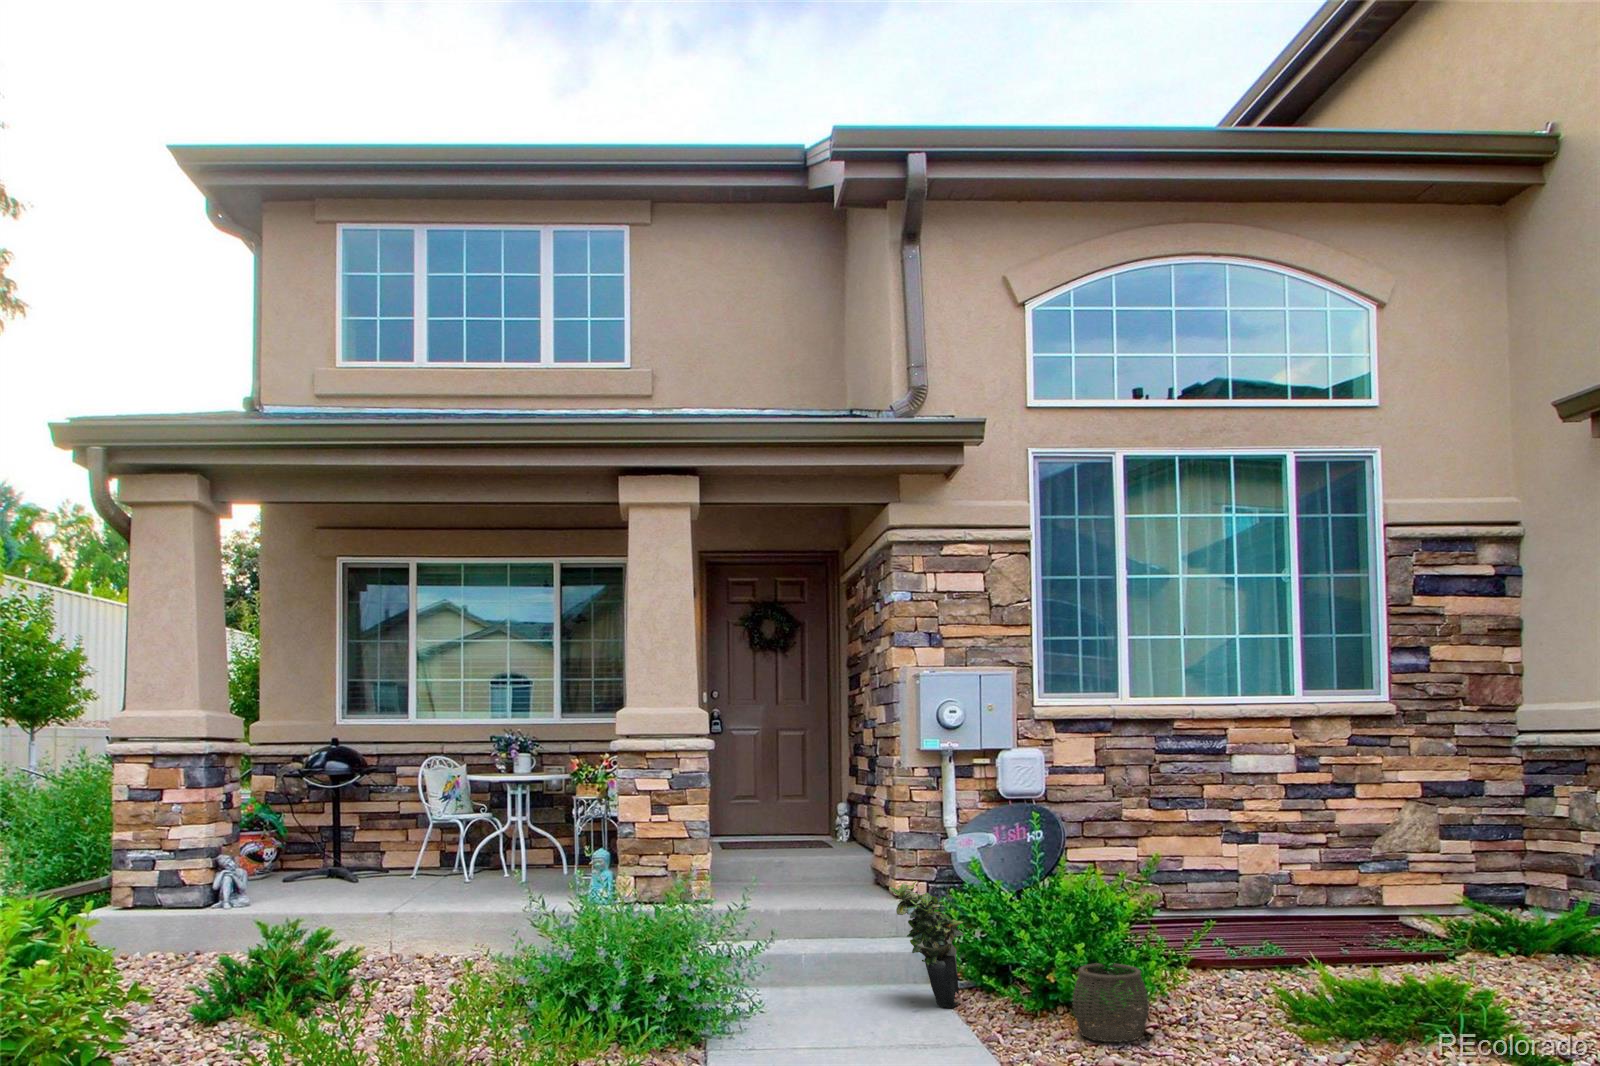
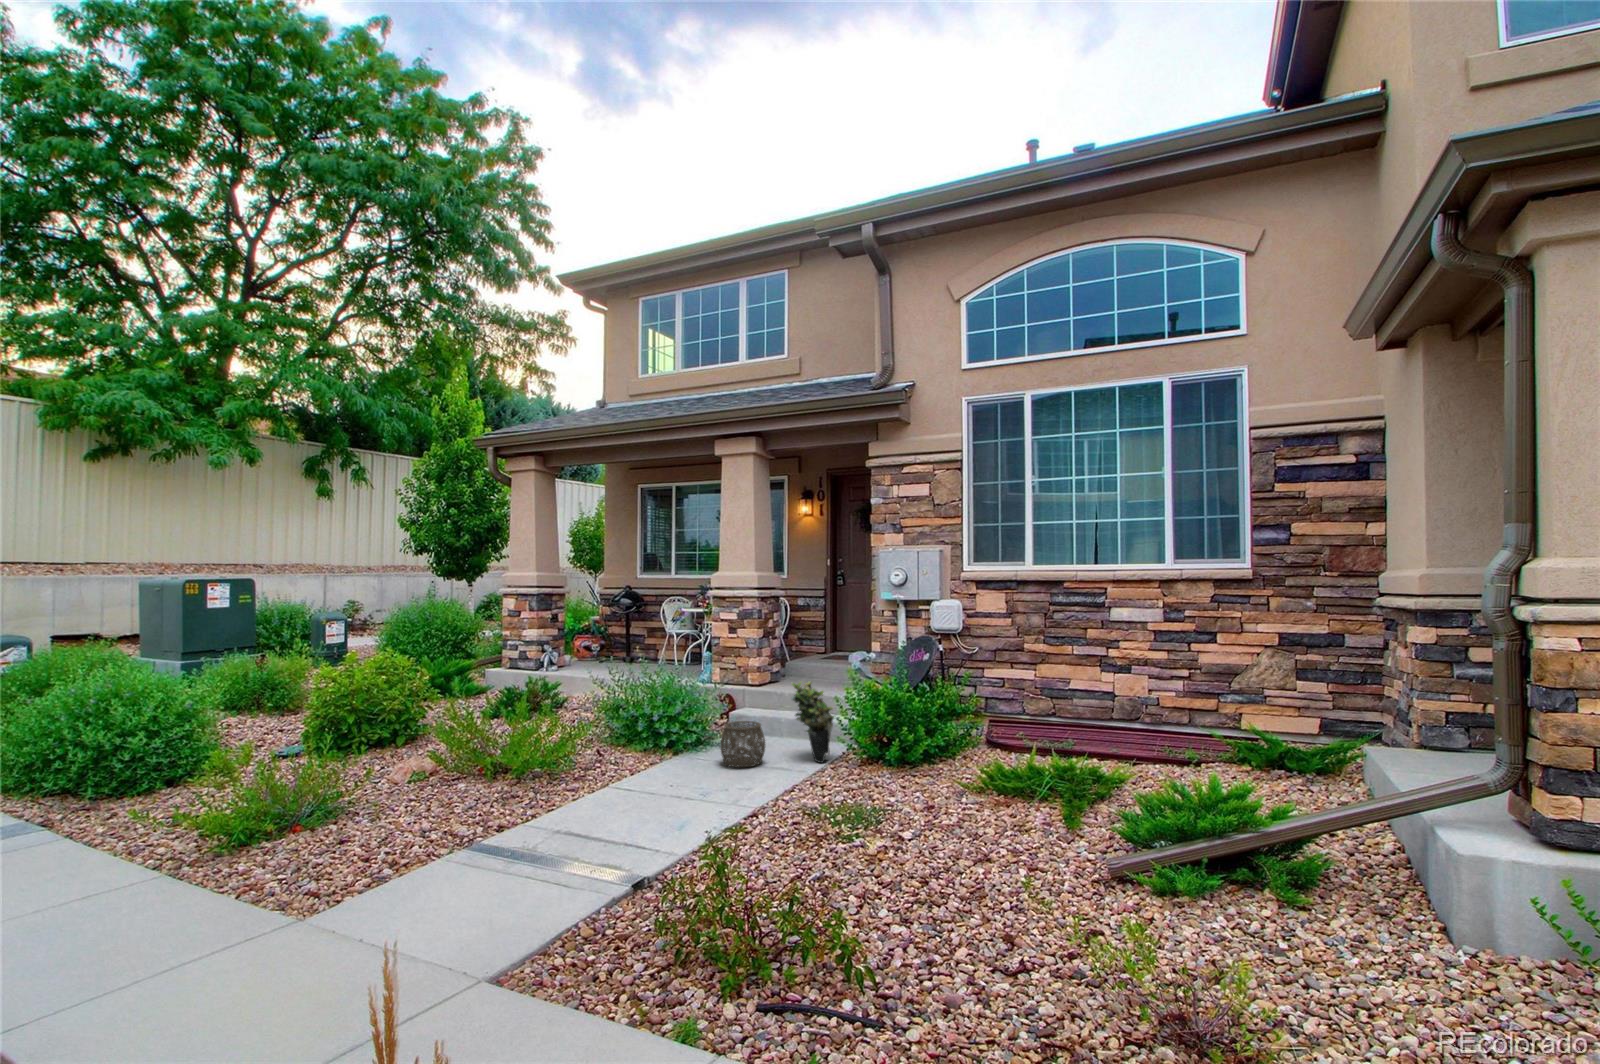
woven basket: present [1073,963,1149,1043] -> present [720,721,765,767]

